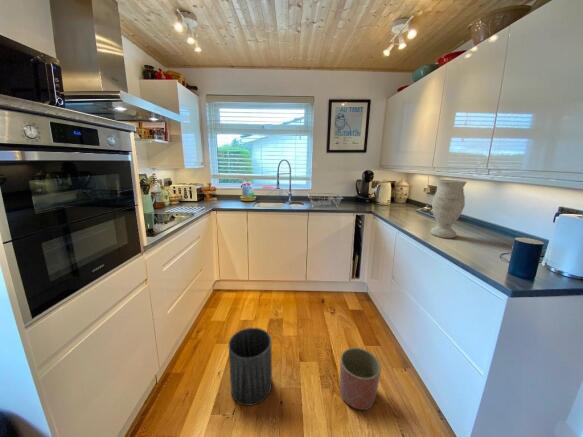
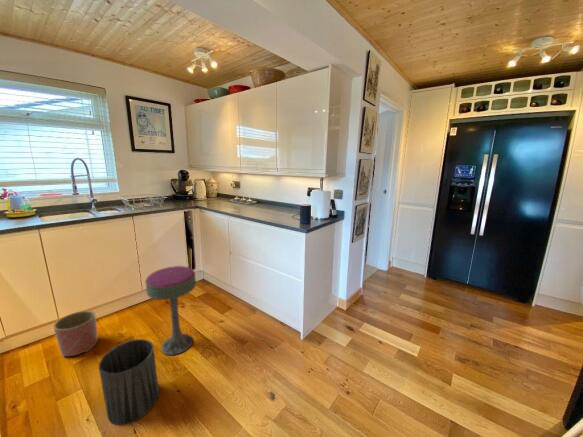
vase: present [430,180,467,238] -> none [250,176,269,215]
bar stool: none [287,271,334,364] -> present [146,266,196,355]
planter: present [340,348,381,410] -> present [54,311,98,356]

